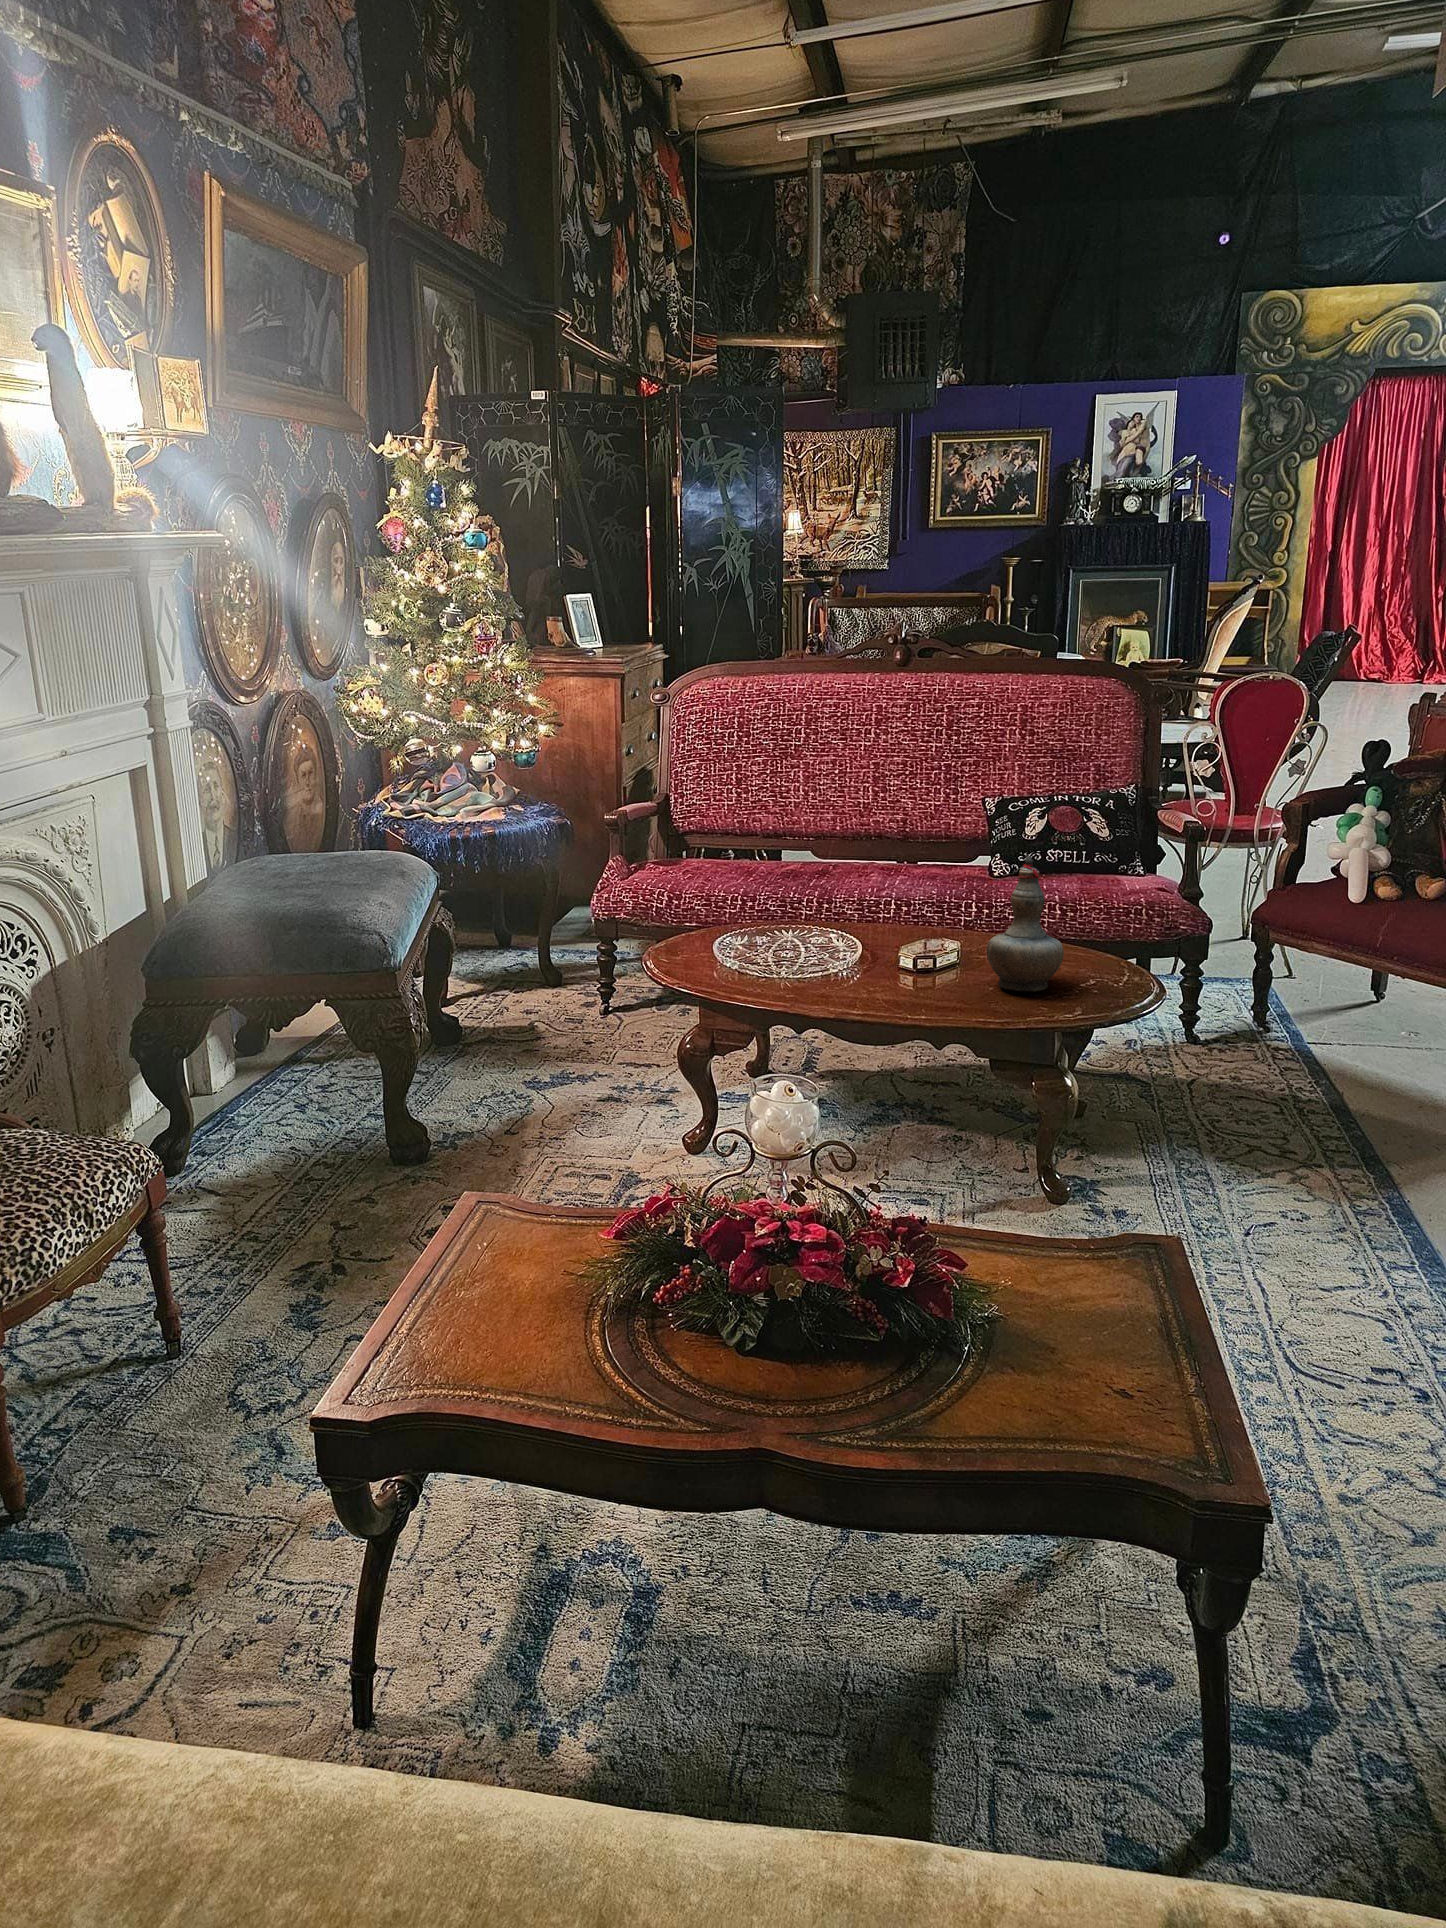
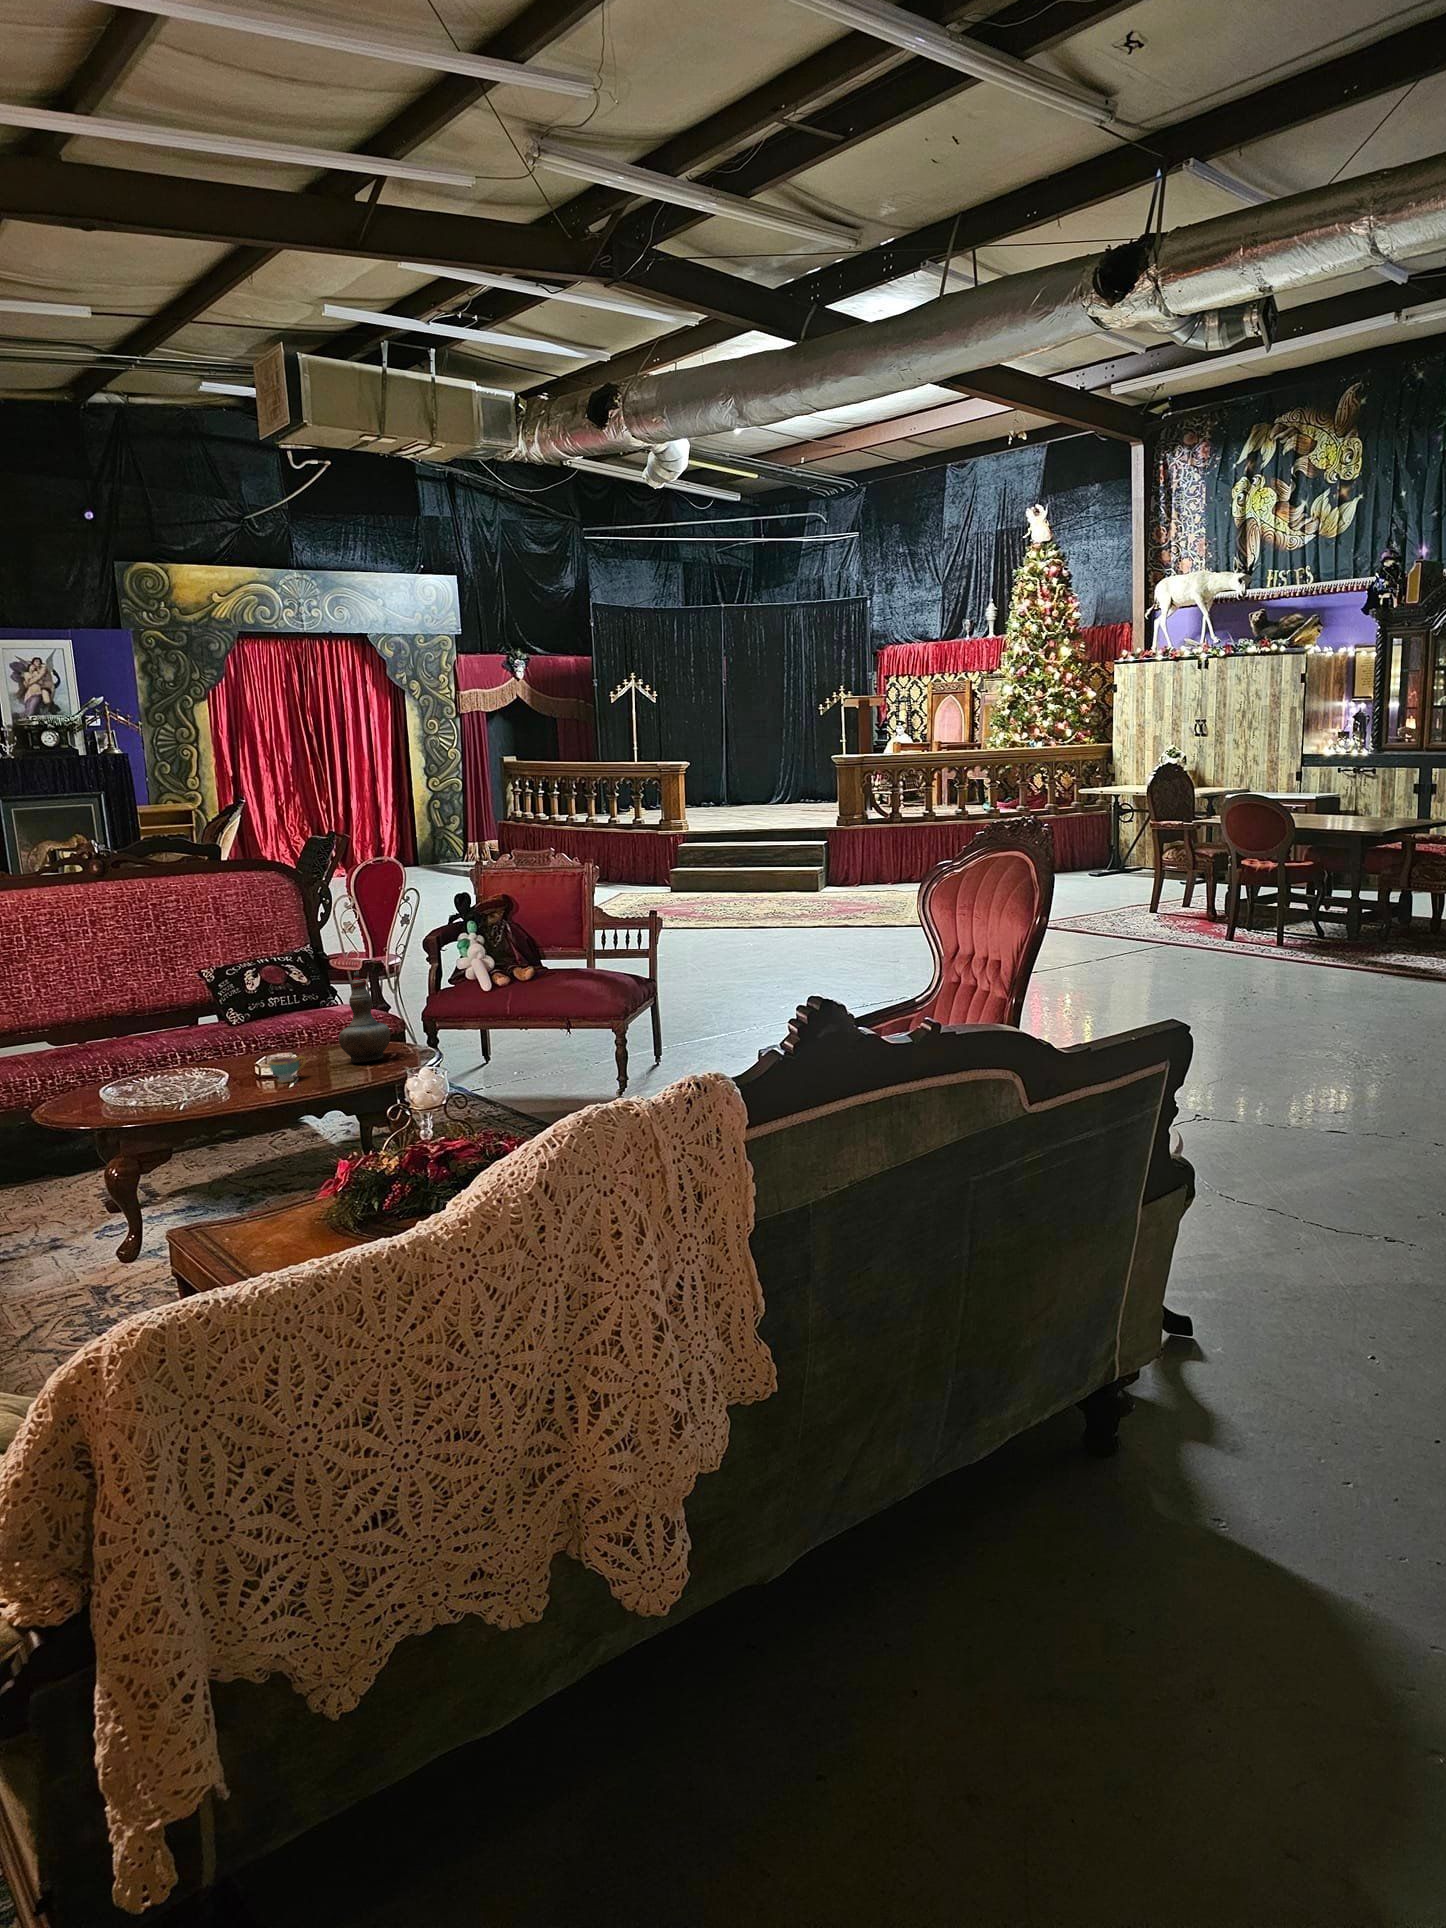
teacup: none [871,955,921,993] -> present [269,1056,306,1083]

